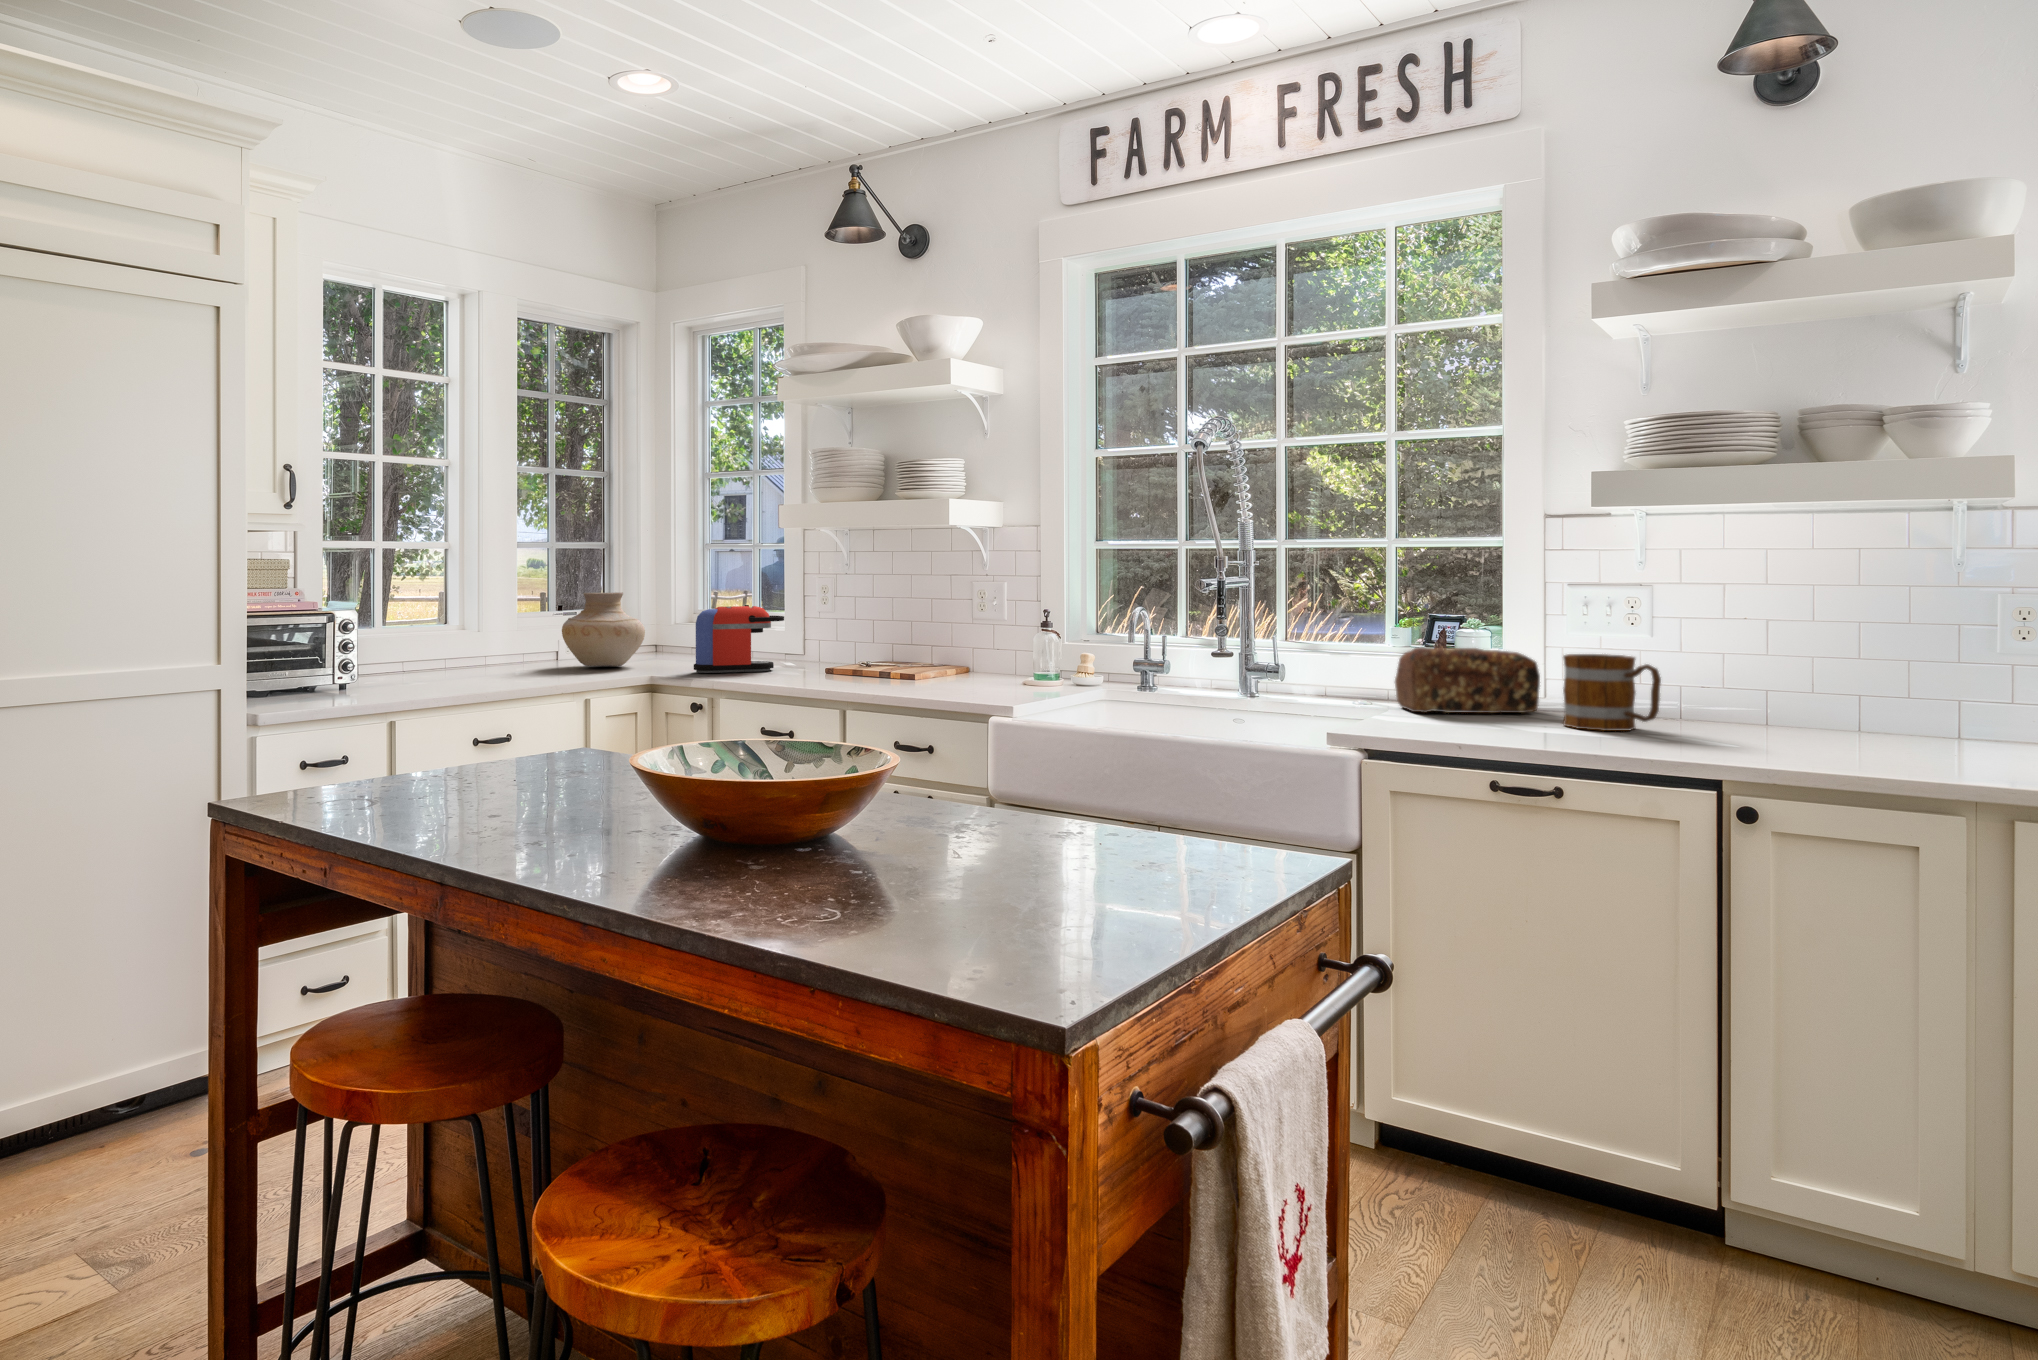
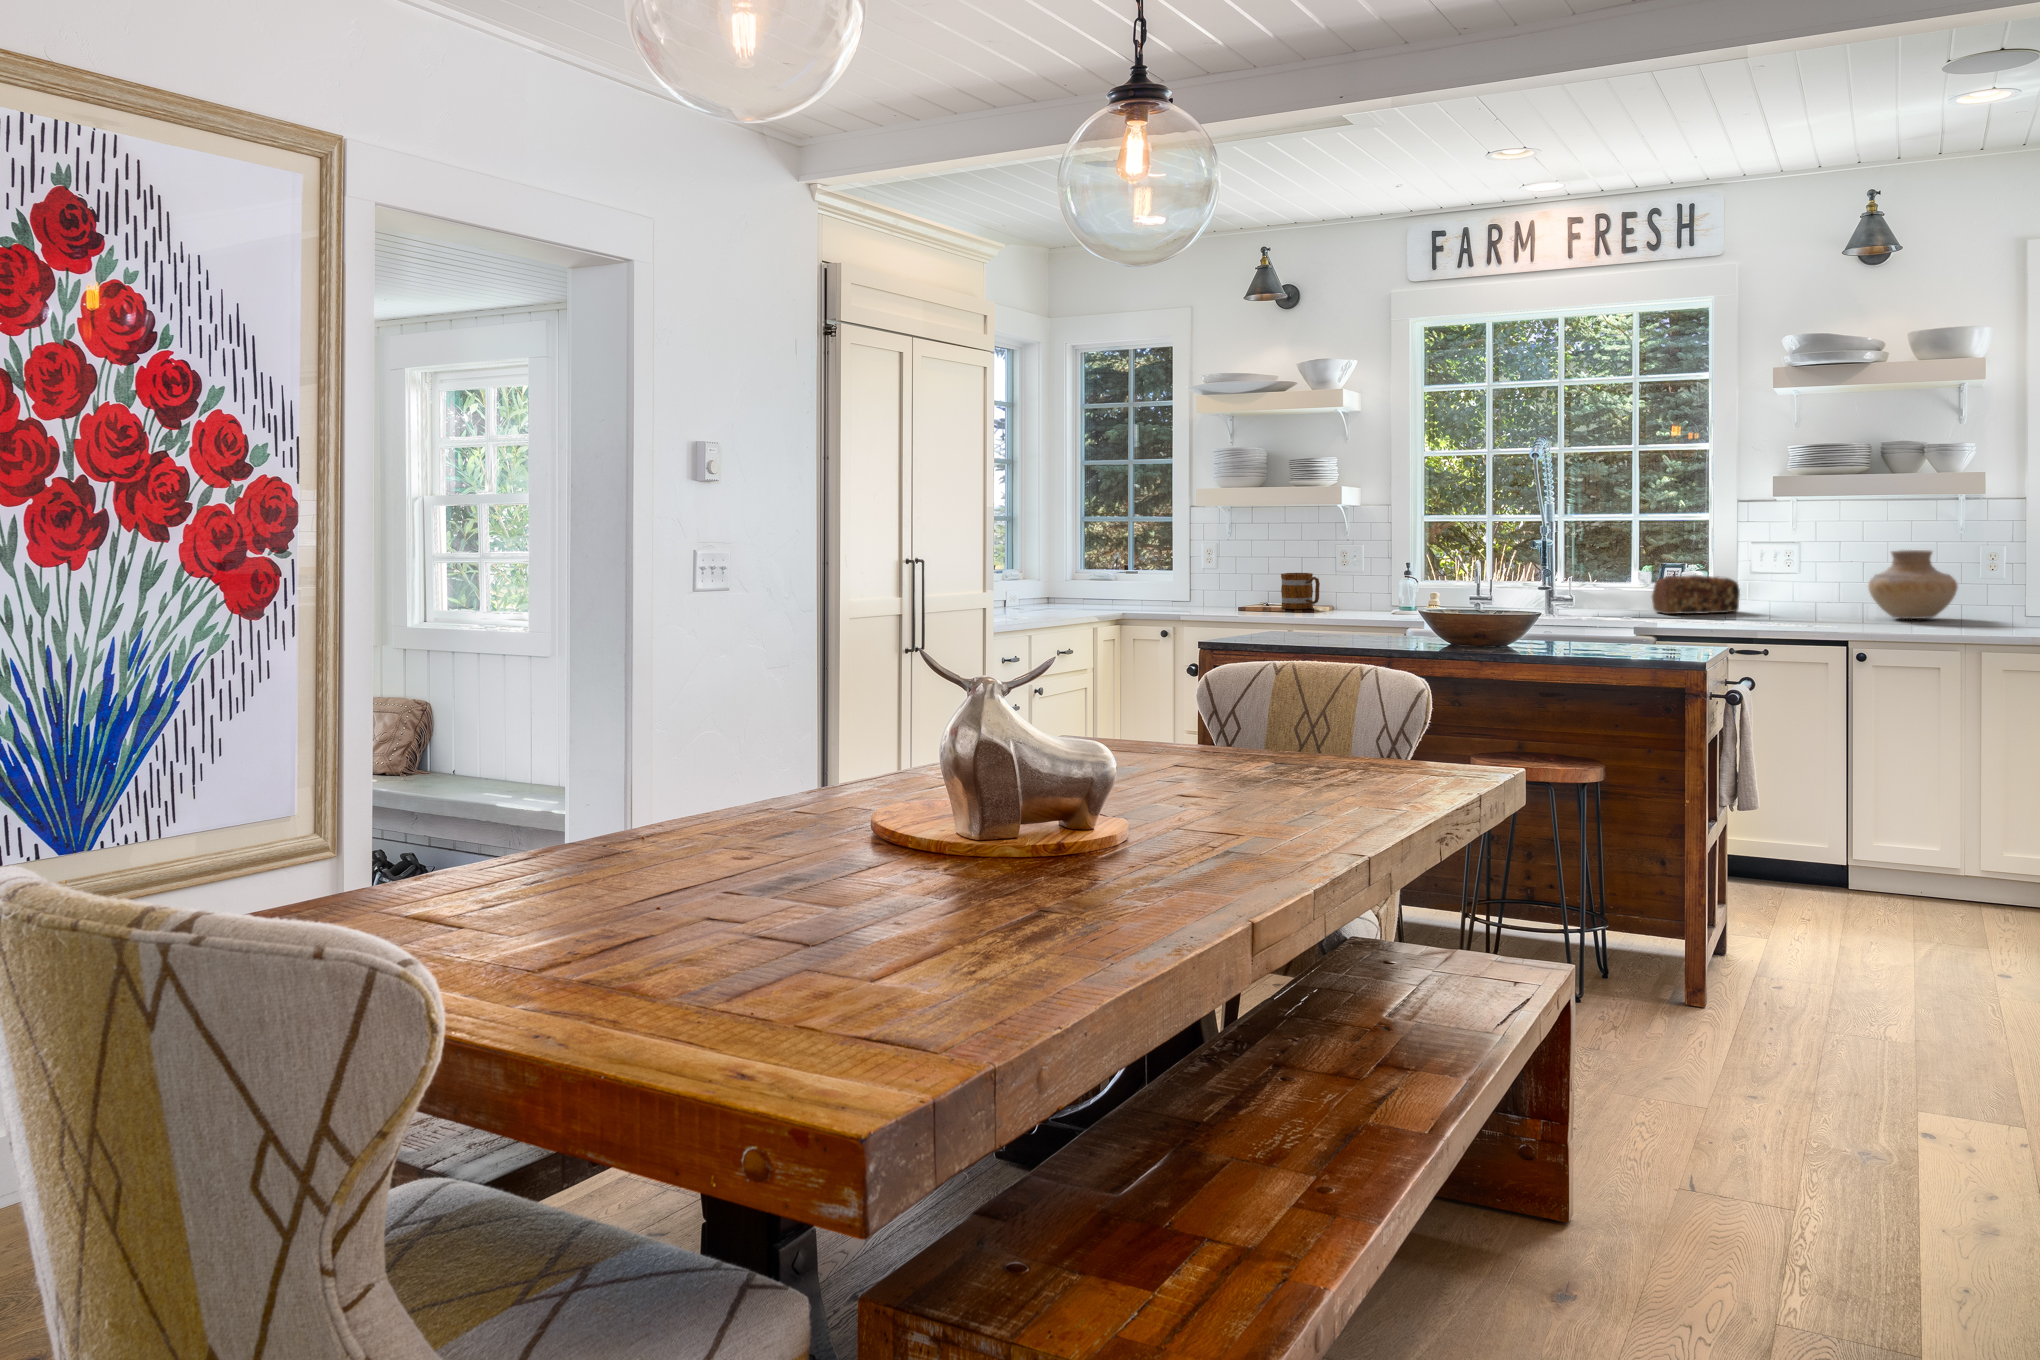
vase: present [562,592,645,667] -> present [1868,550,1958,619]
coffee maker: present [694,606,784,673] -> none [1140,561,1199,609]
mug: present [1563,654,1661,731] -> present [1281,573,1320,609]

